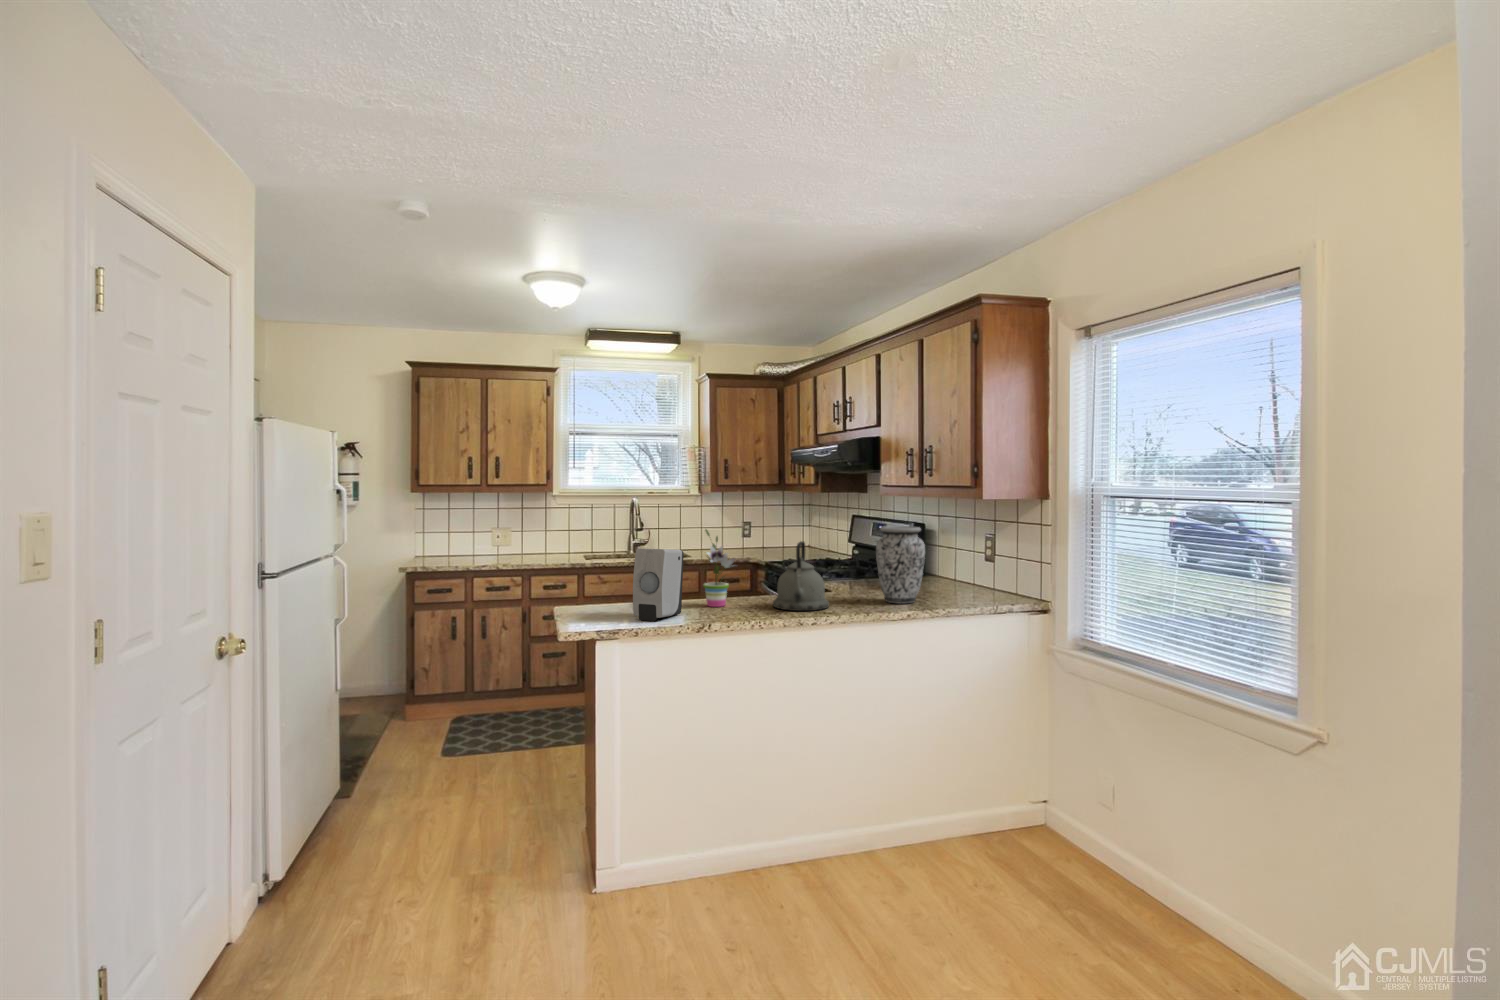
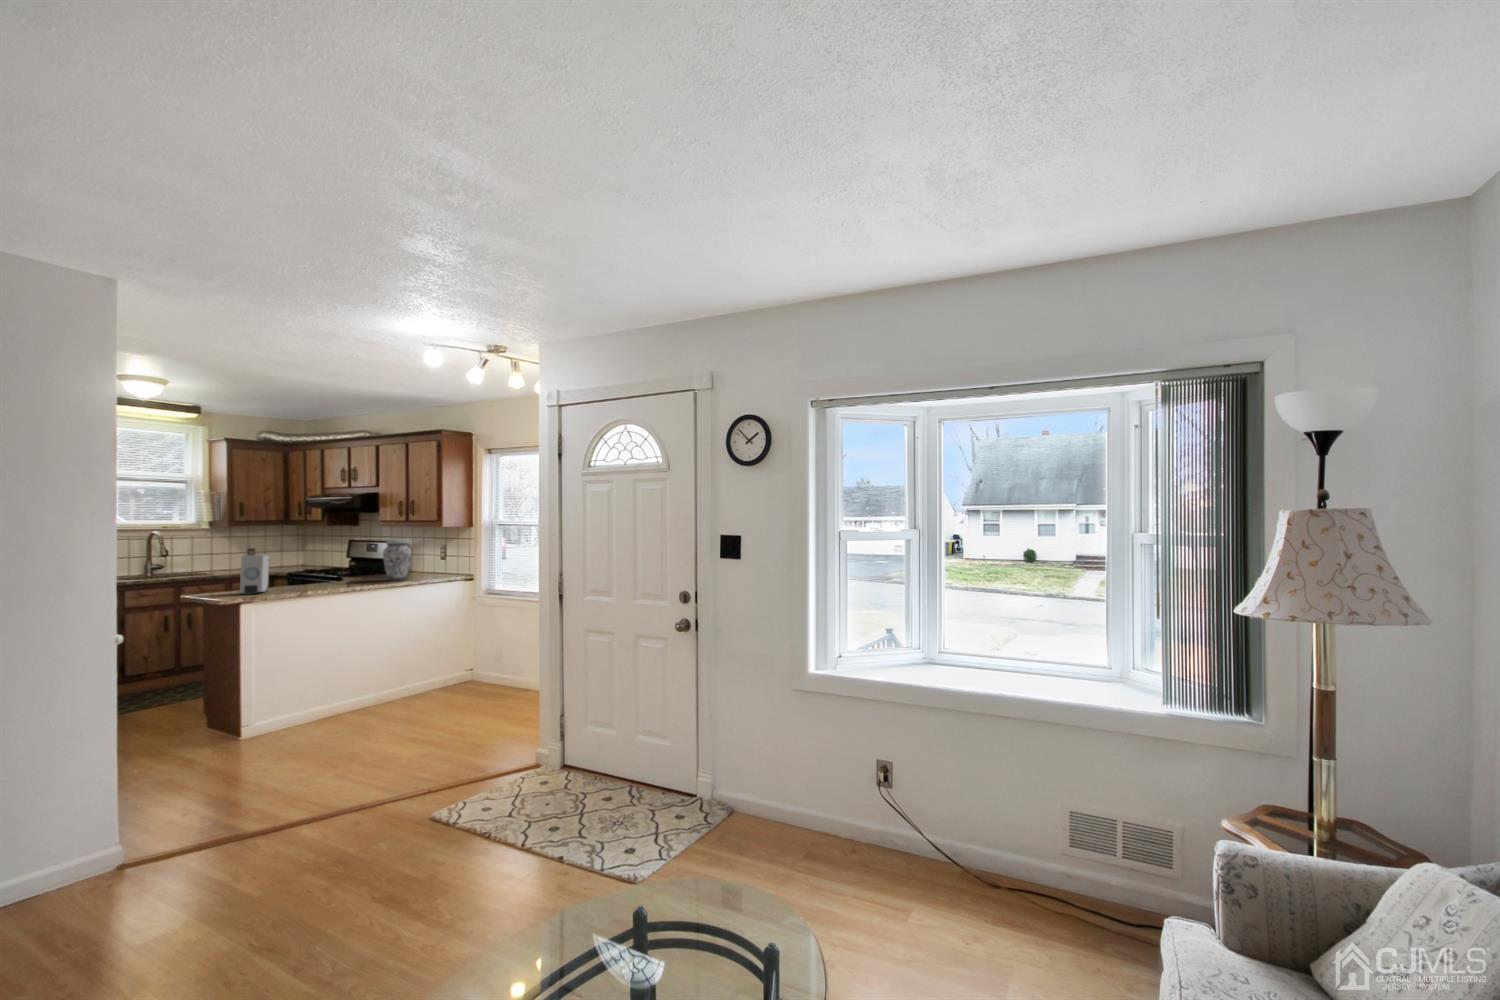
potted plant: present [703,530,735,607] -> none [276,545,298,588]
kettle: present [773,541,829,611] -> none [322,550,358,586]

